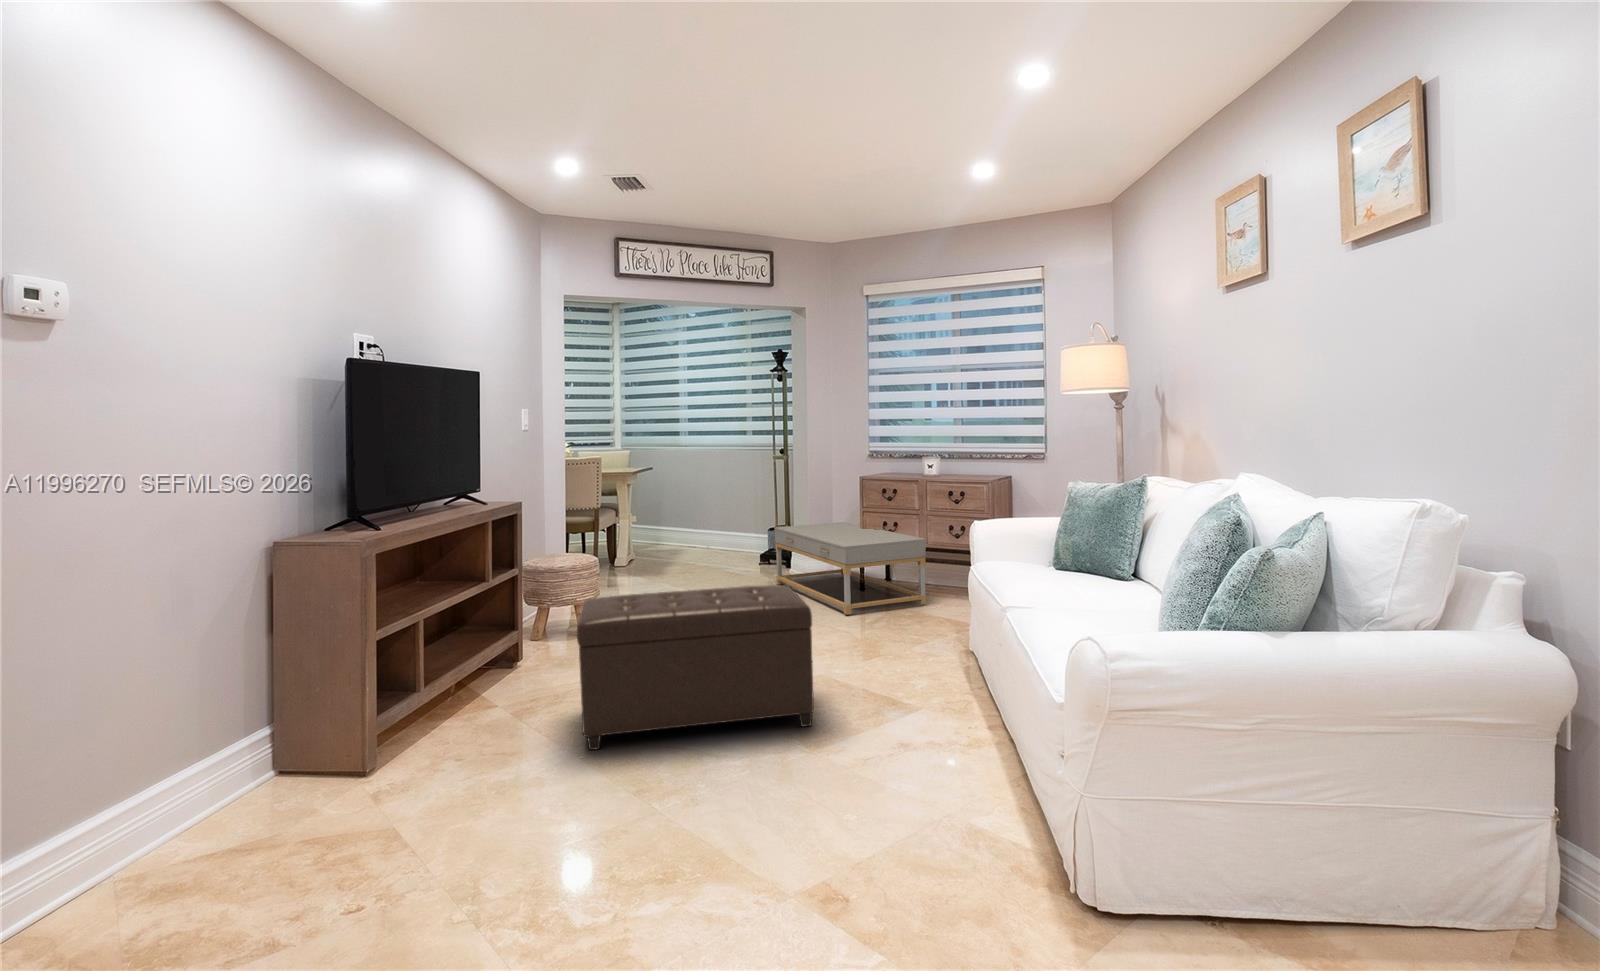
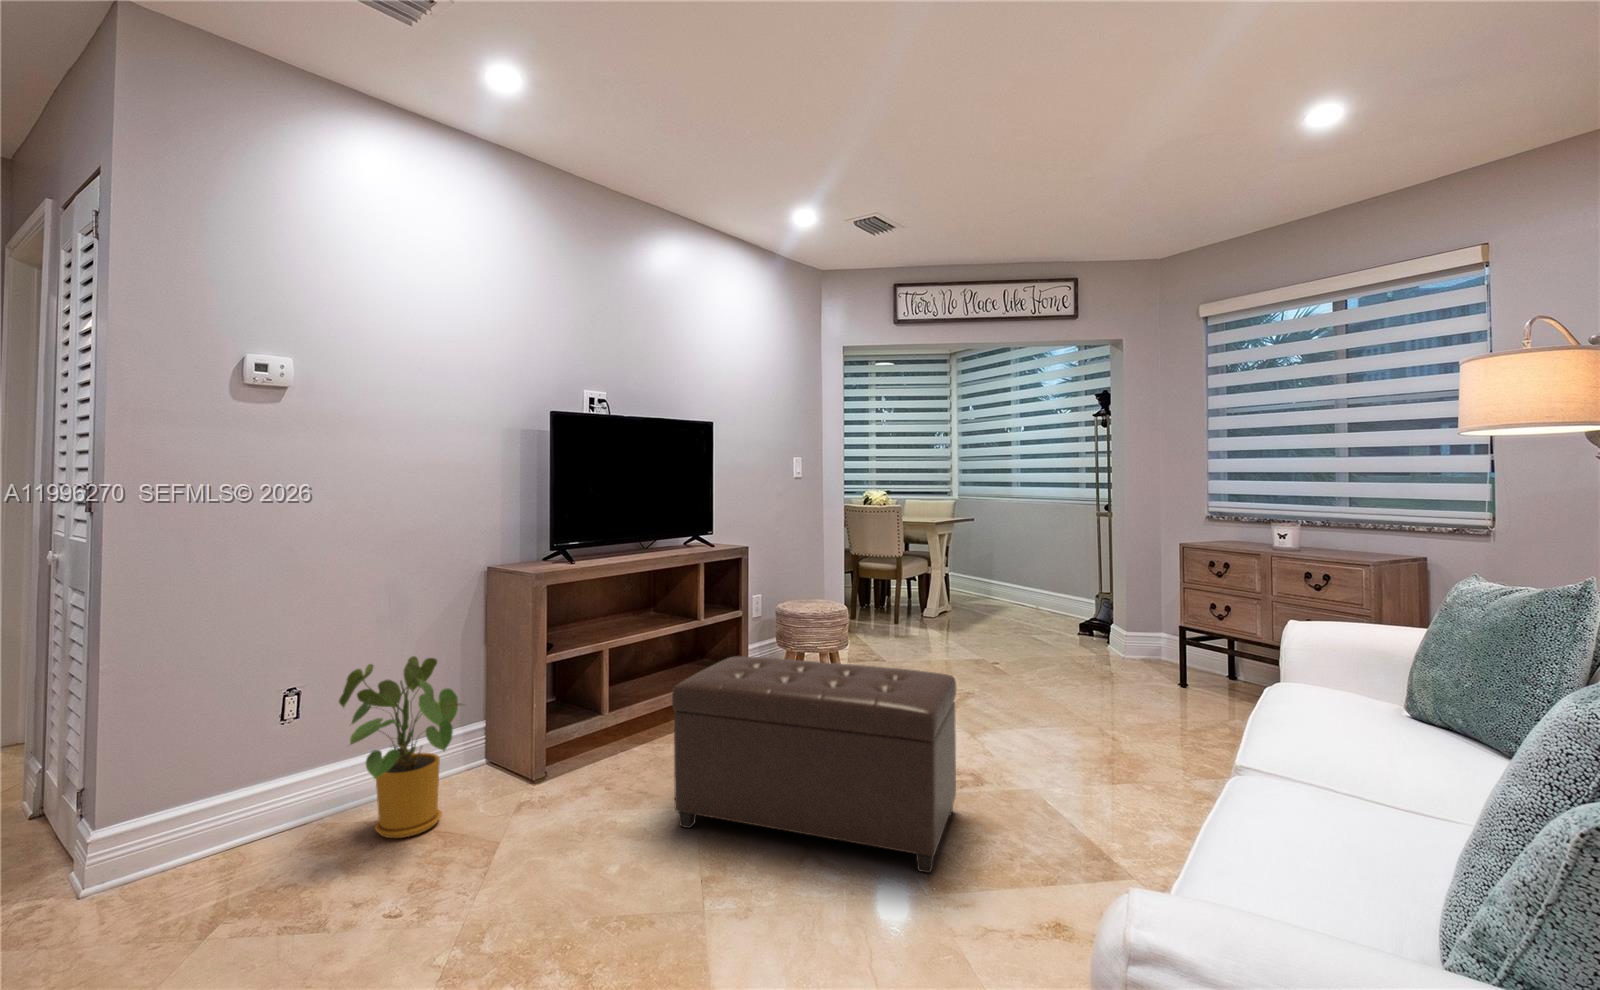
coffee table: present [774,522,926,615] -> none [1069,594,1252,722]
house plant: none [175,643,370,836] -> present [339,656,461,838]

